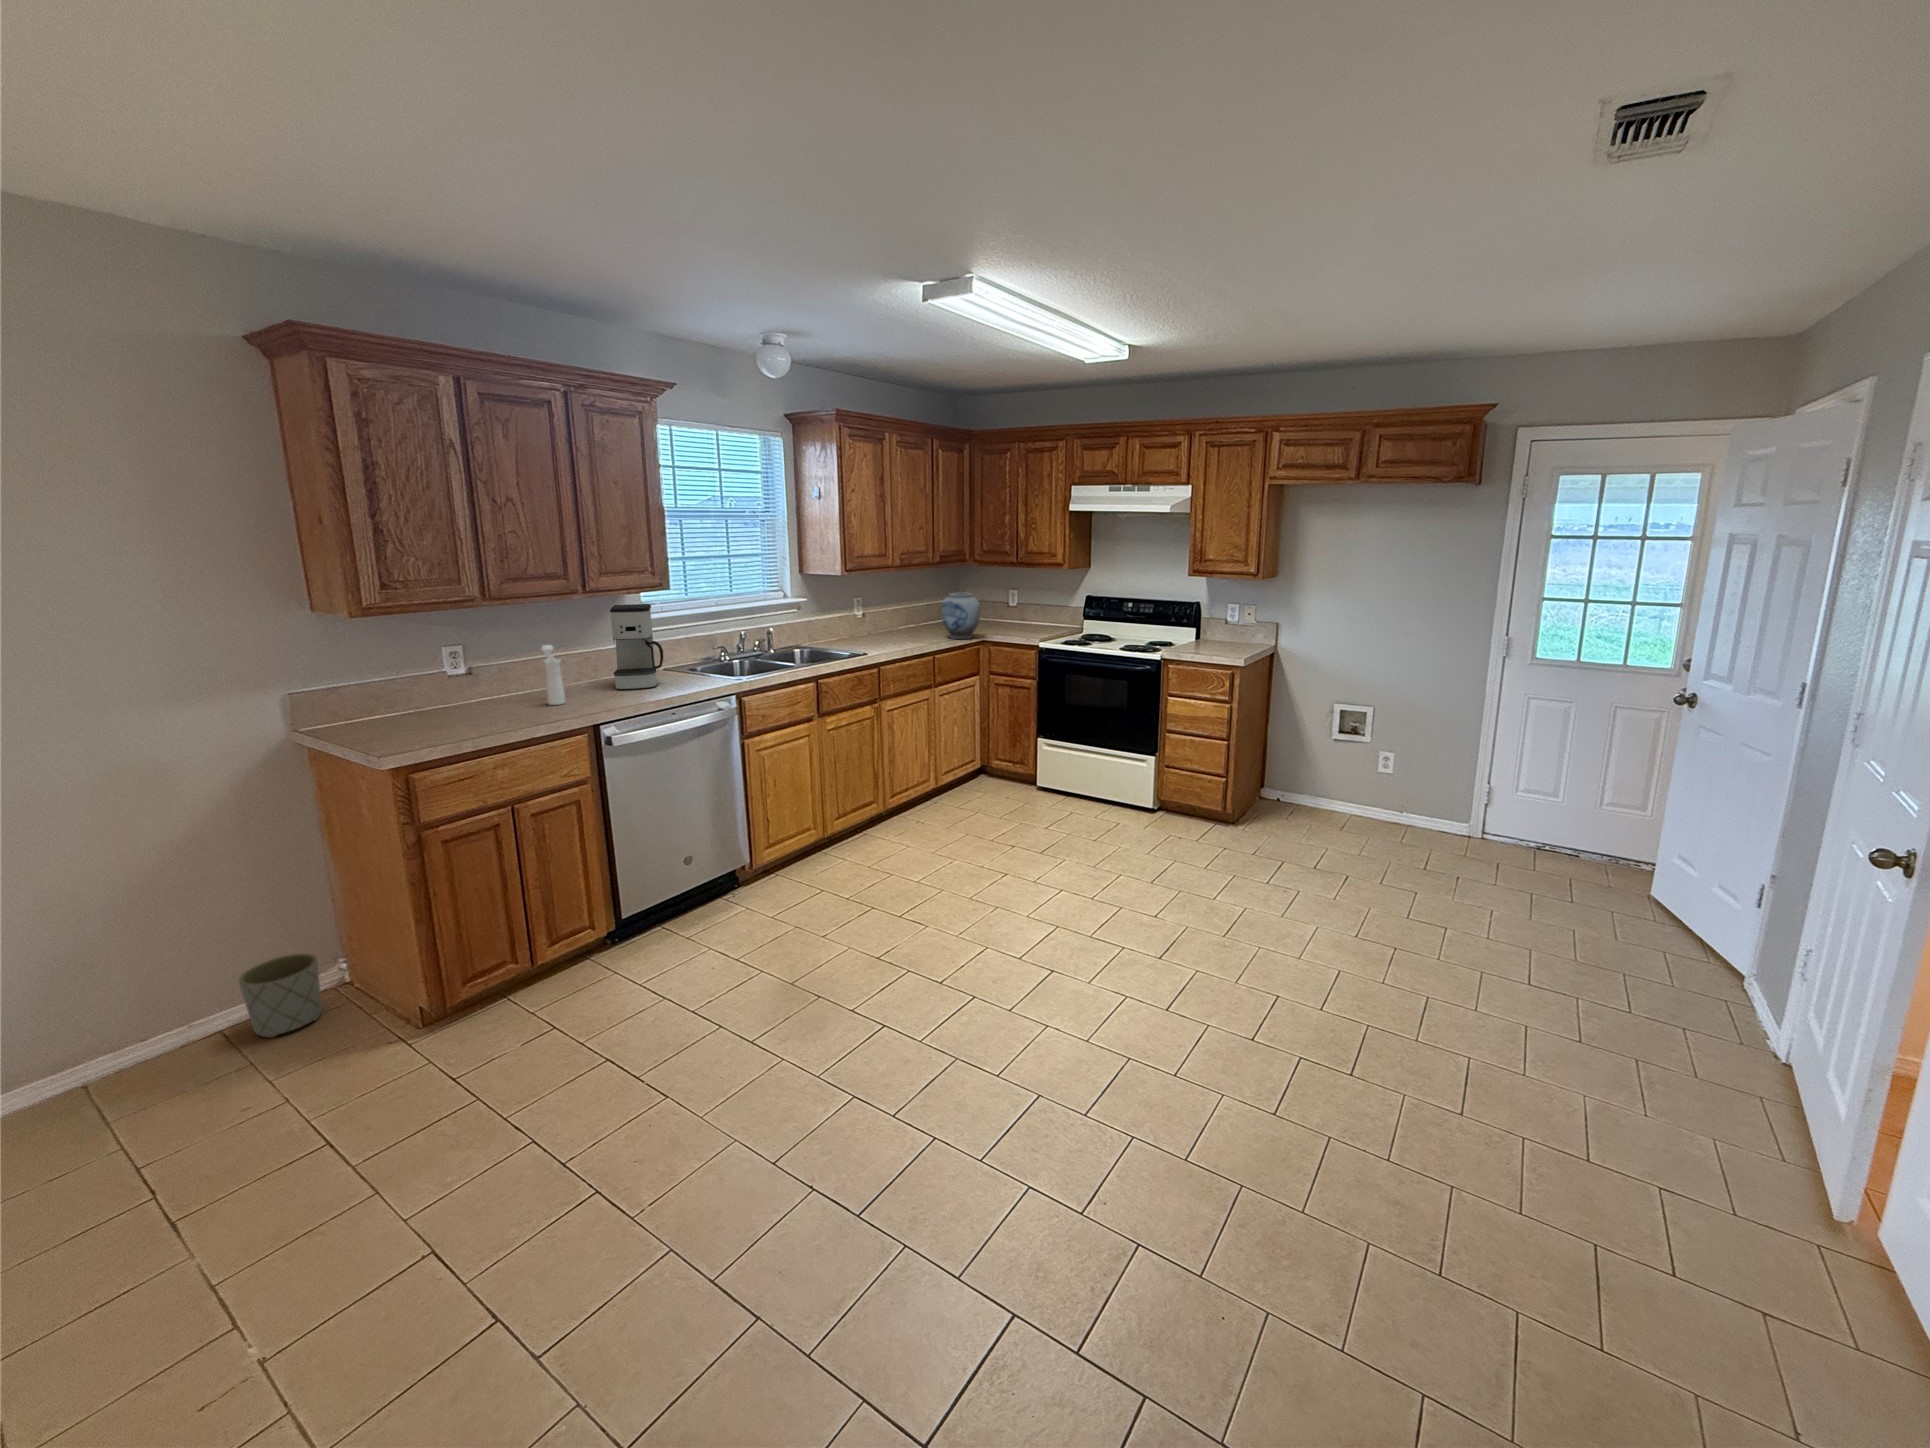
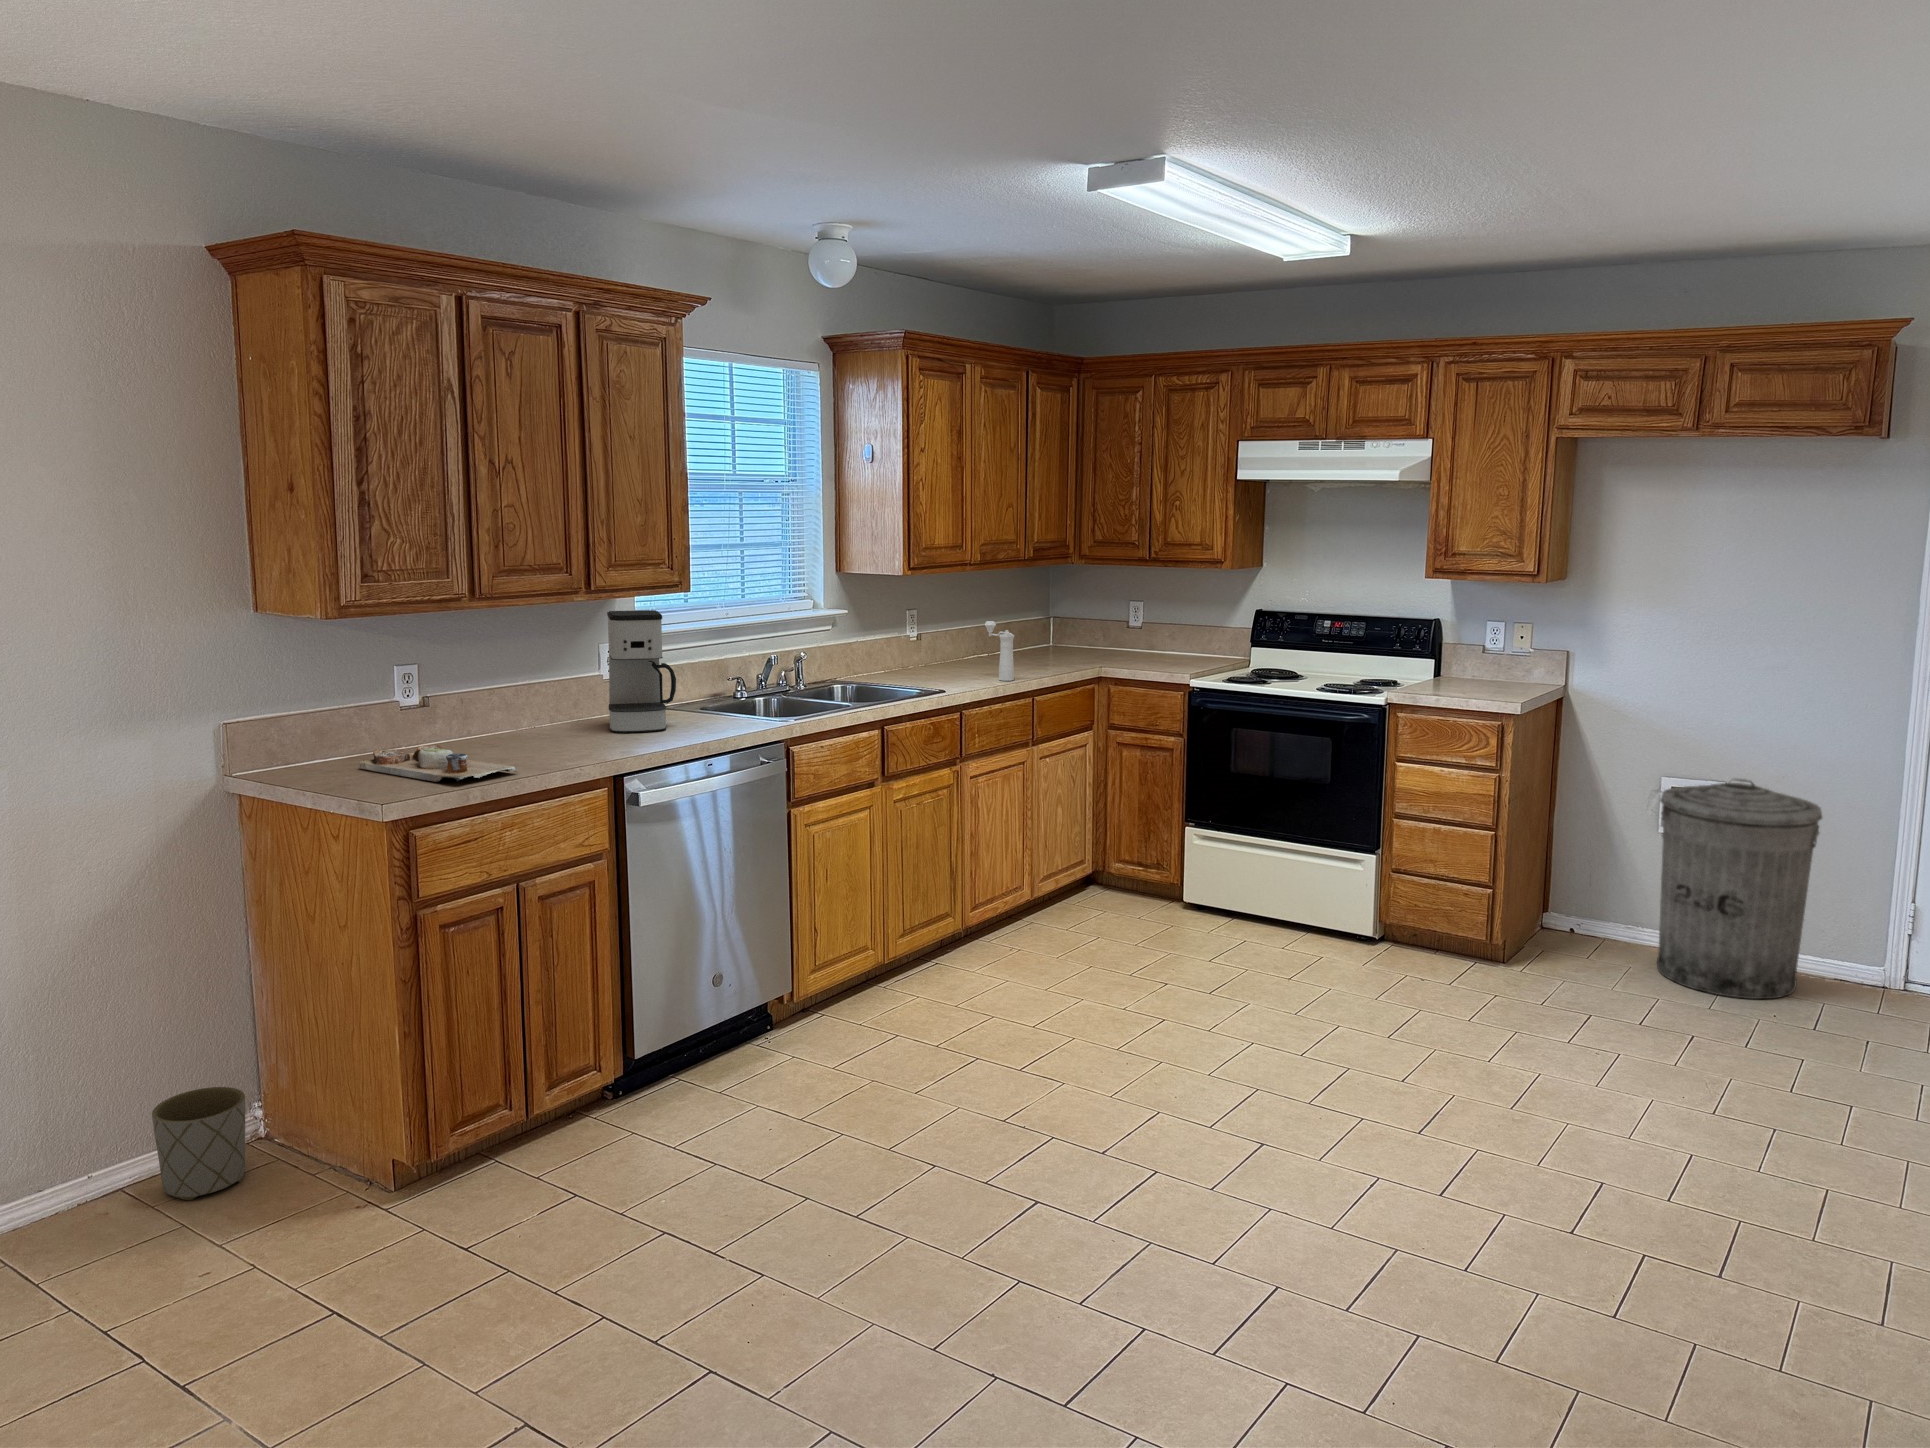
vase: present [942,593,980,639] -> none [1041,602,1099,673]
pepper mill: present [541,645,565,705] -> present [985,621,1014,681]
cutting board: none [405,704,520,734] -> present [359,745,518,782]
trash can: none [1329,707,1434,849] -> present [1657,779,1822,999]

